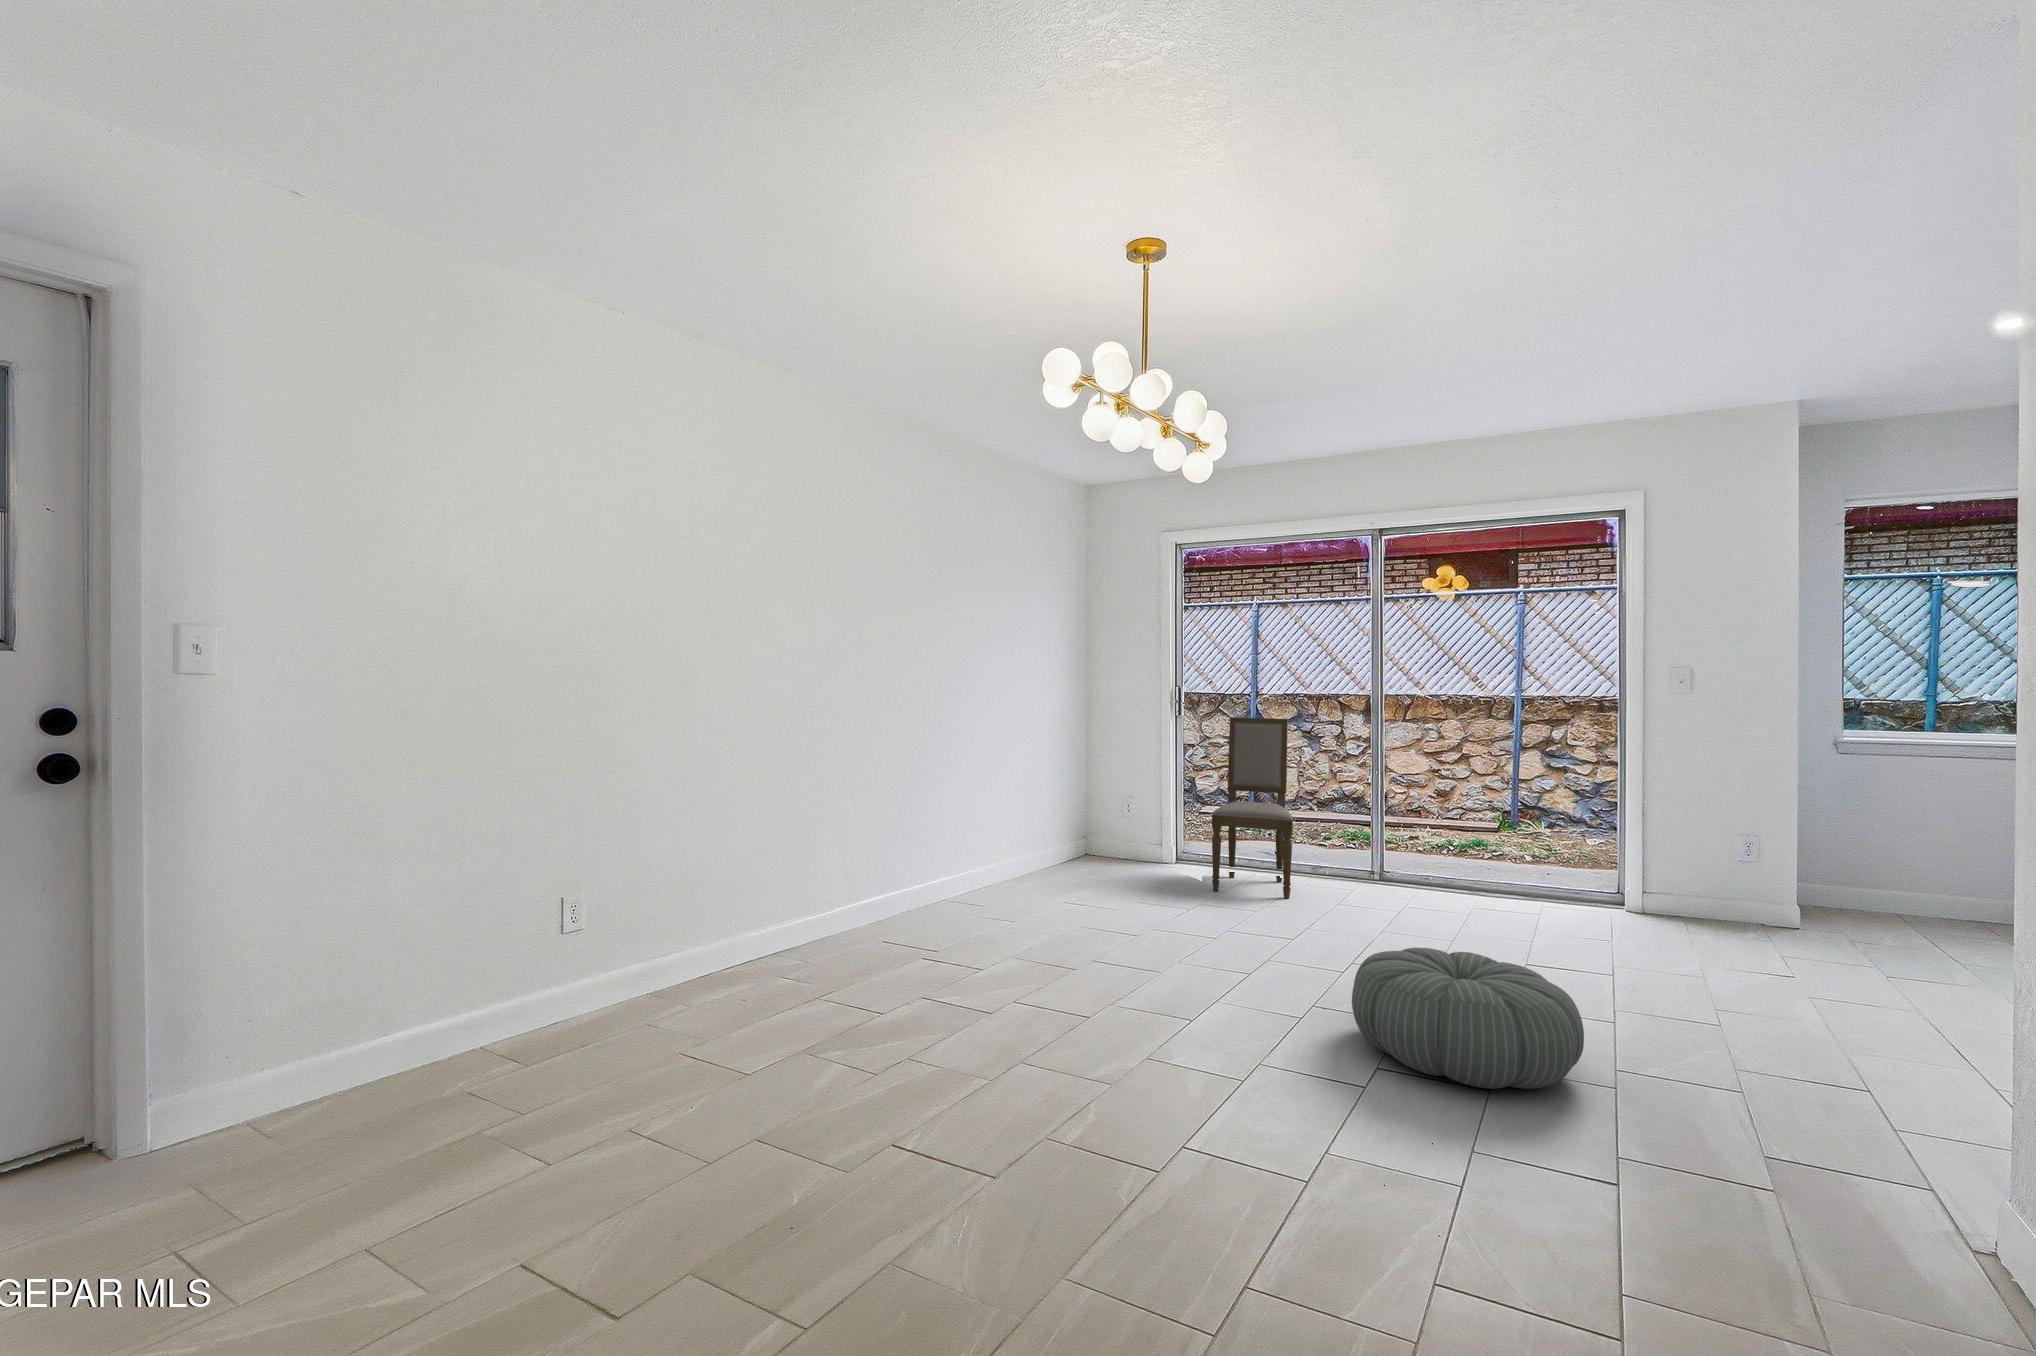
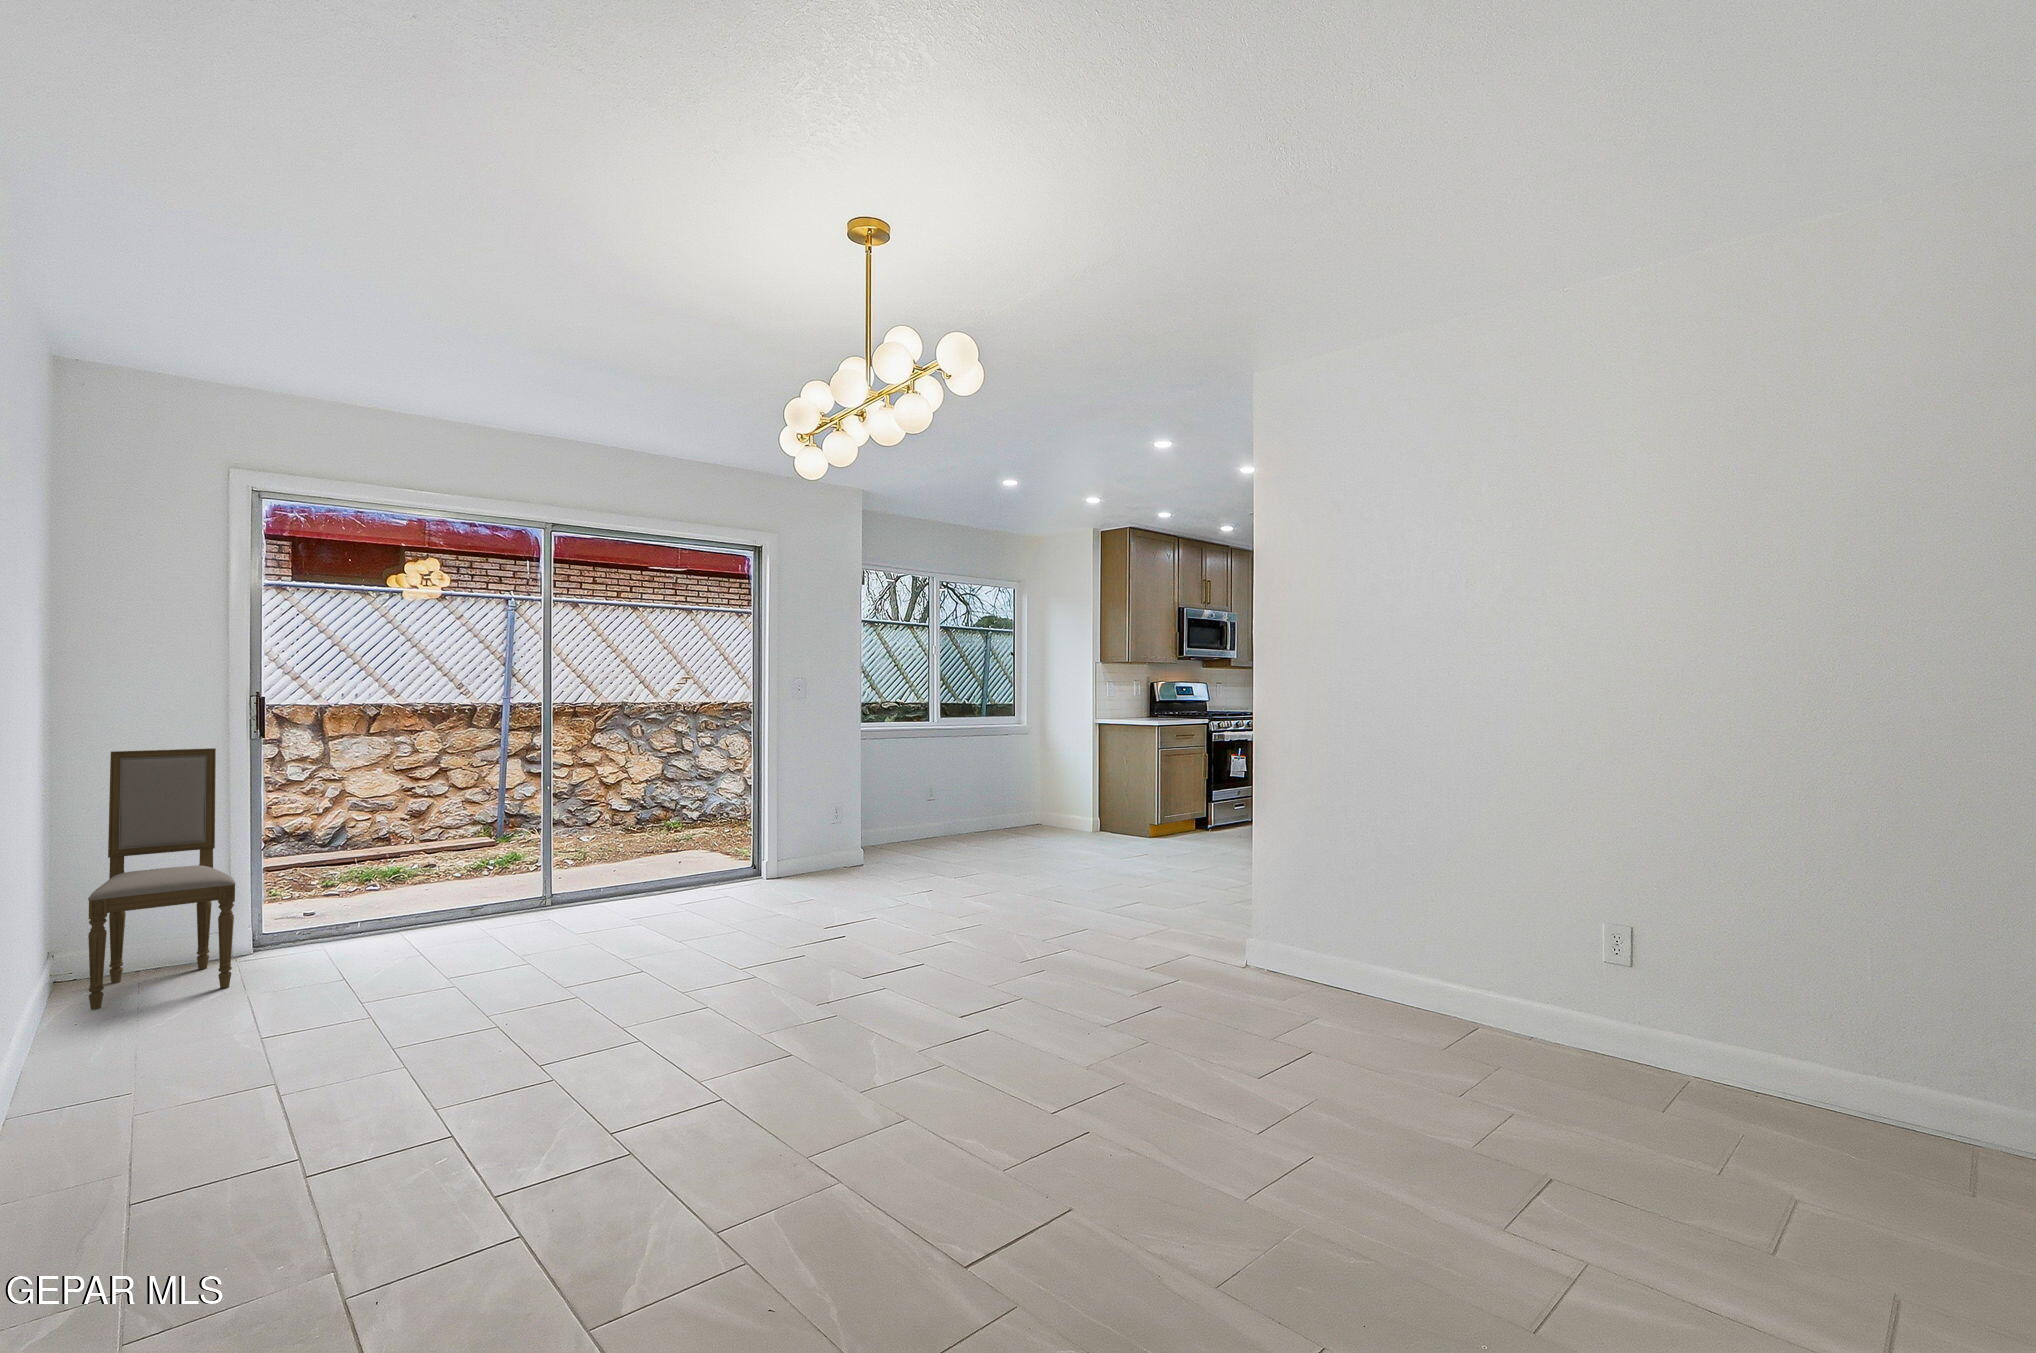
pouf: present [1352,948,1584,1089] -> none [382,985,611,1123]

